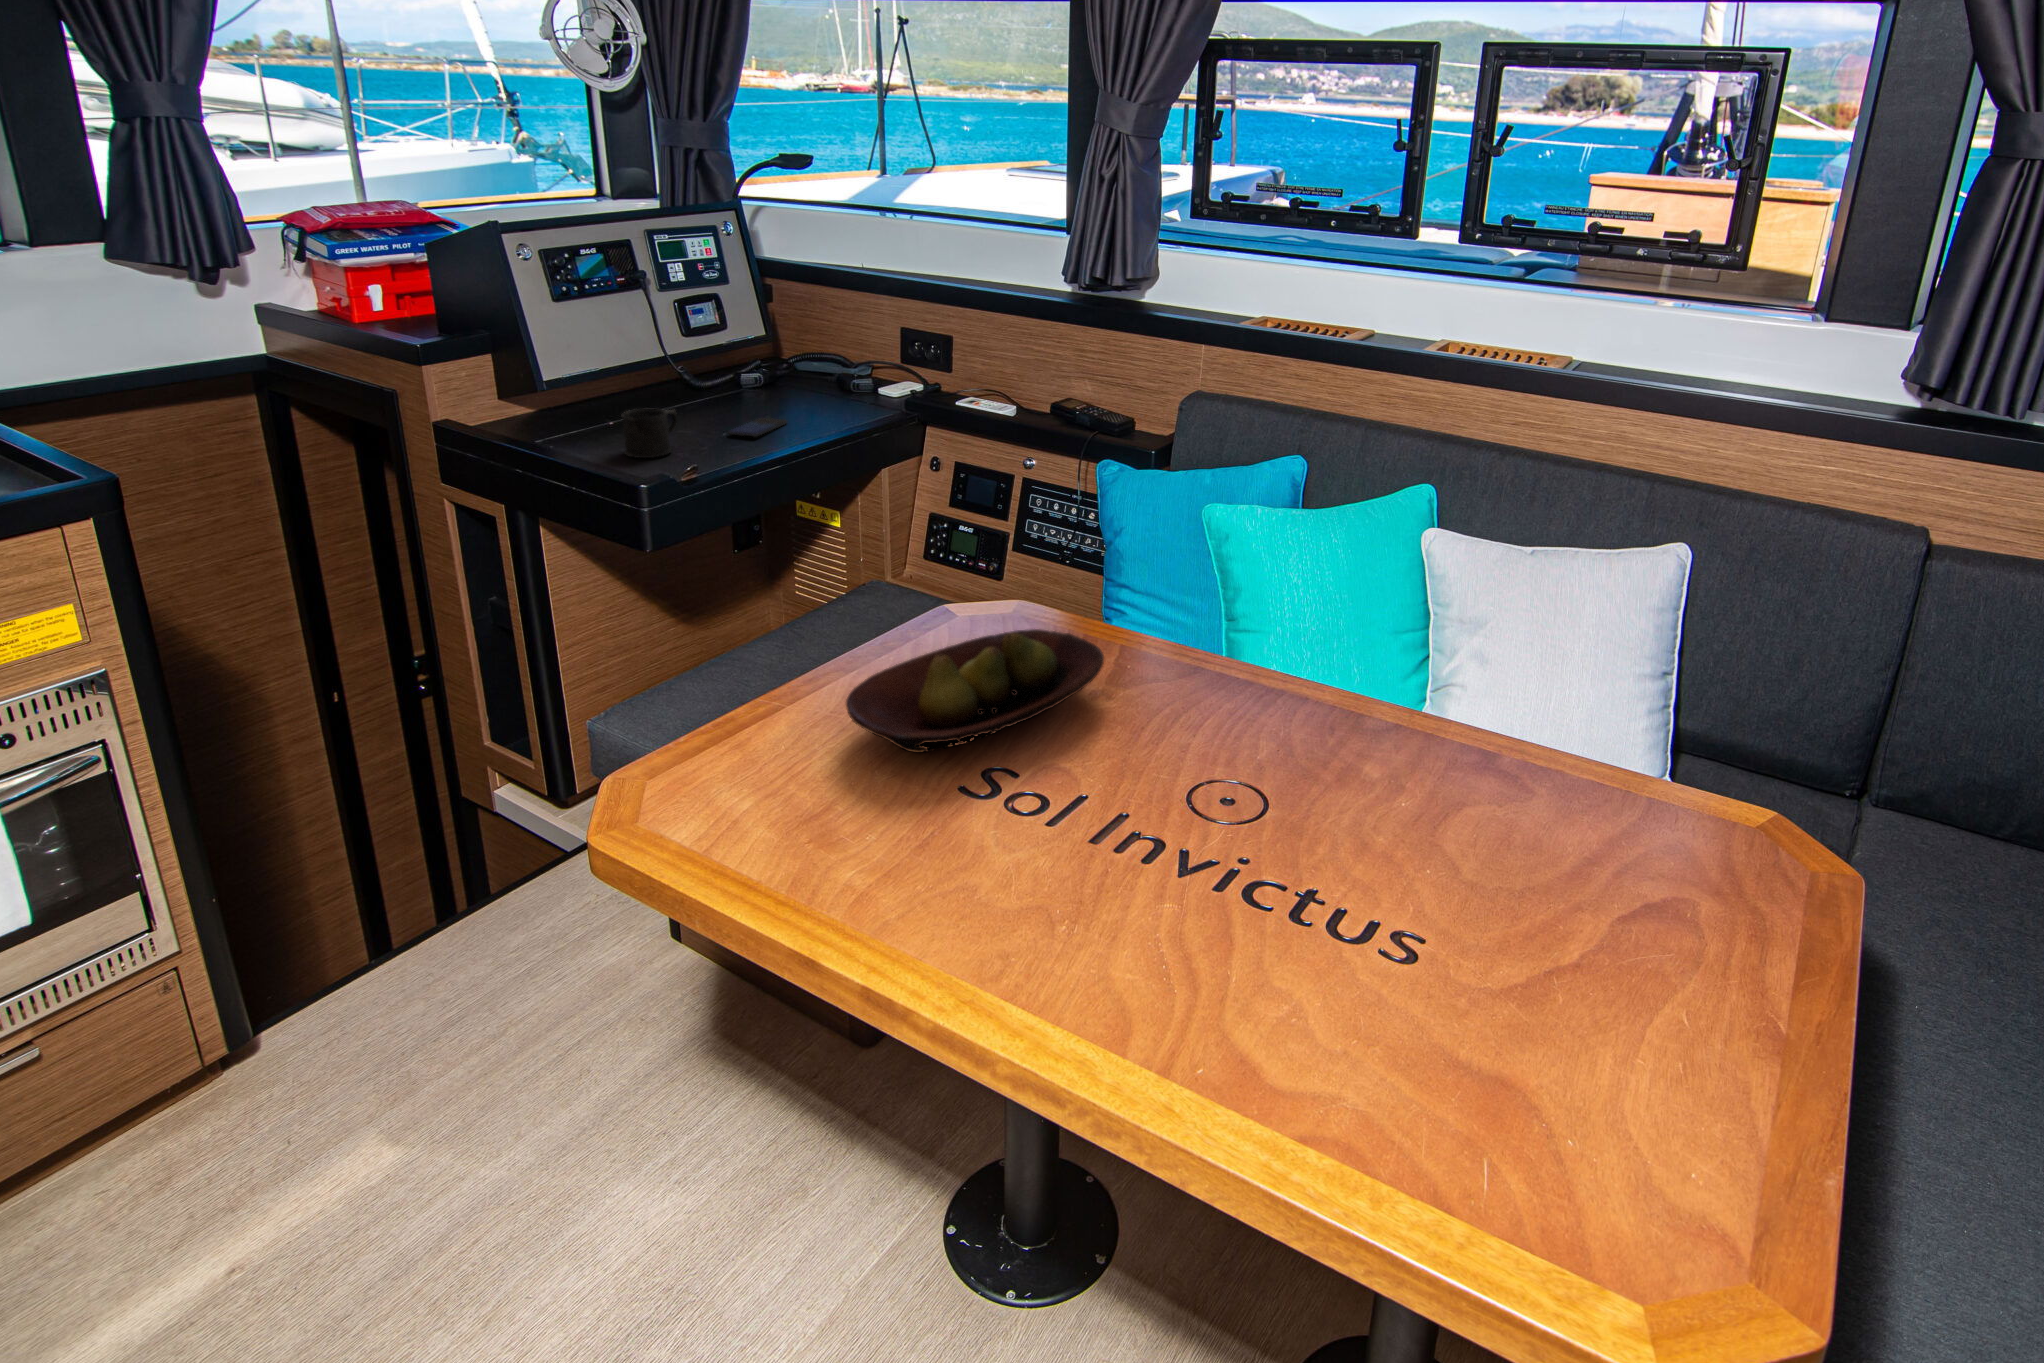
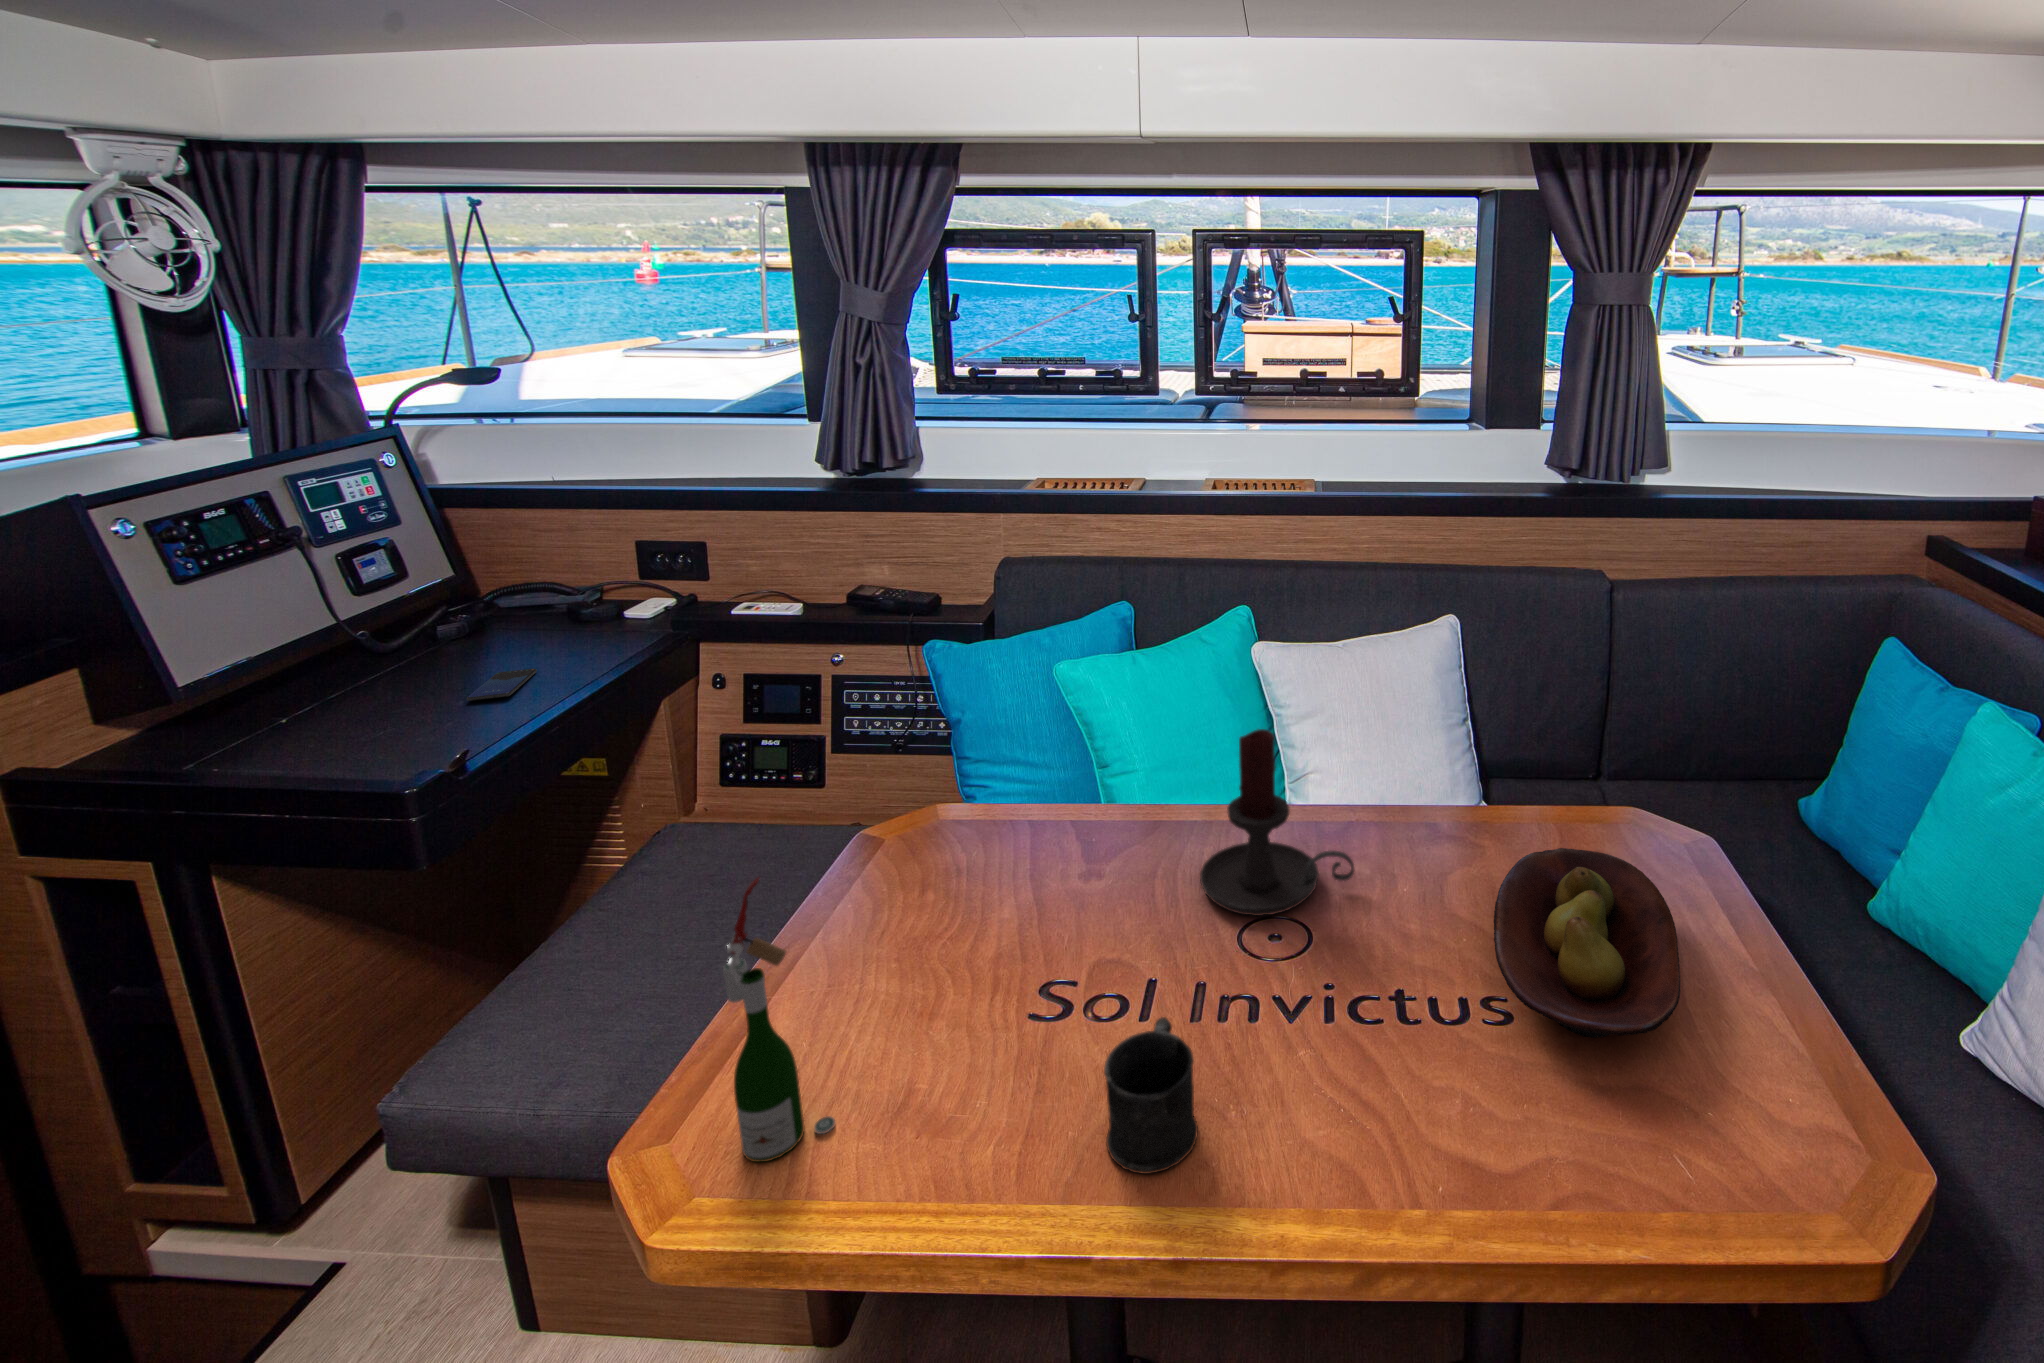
mug: present [621,409,677,458] -> present [1104,1017,1198,1174]
wine bottle: none [683,572,764,817] -> present [723,878,835,1162]
candle holder: none [1187,585,1352,784] -> present [1200,729,1354,916]
fruit bowl: present [846,629,1104,753] -> present [1494,848,1680,1038]

